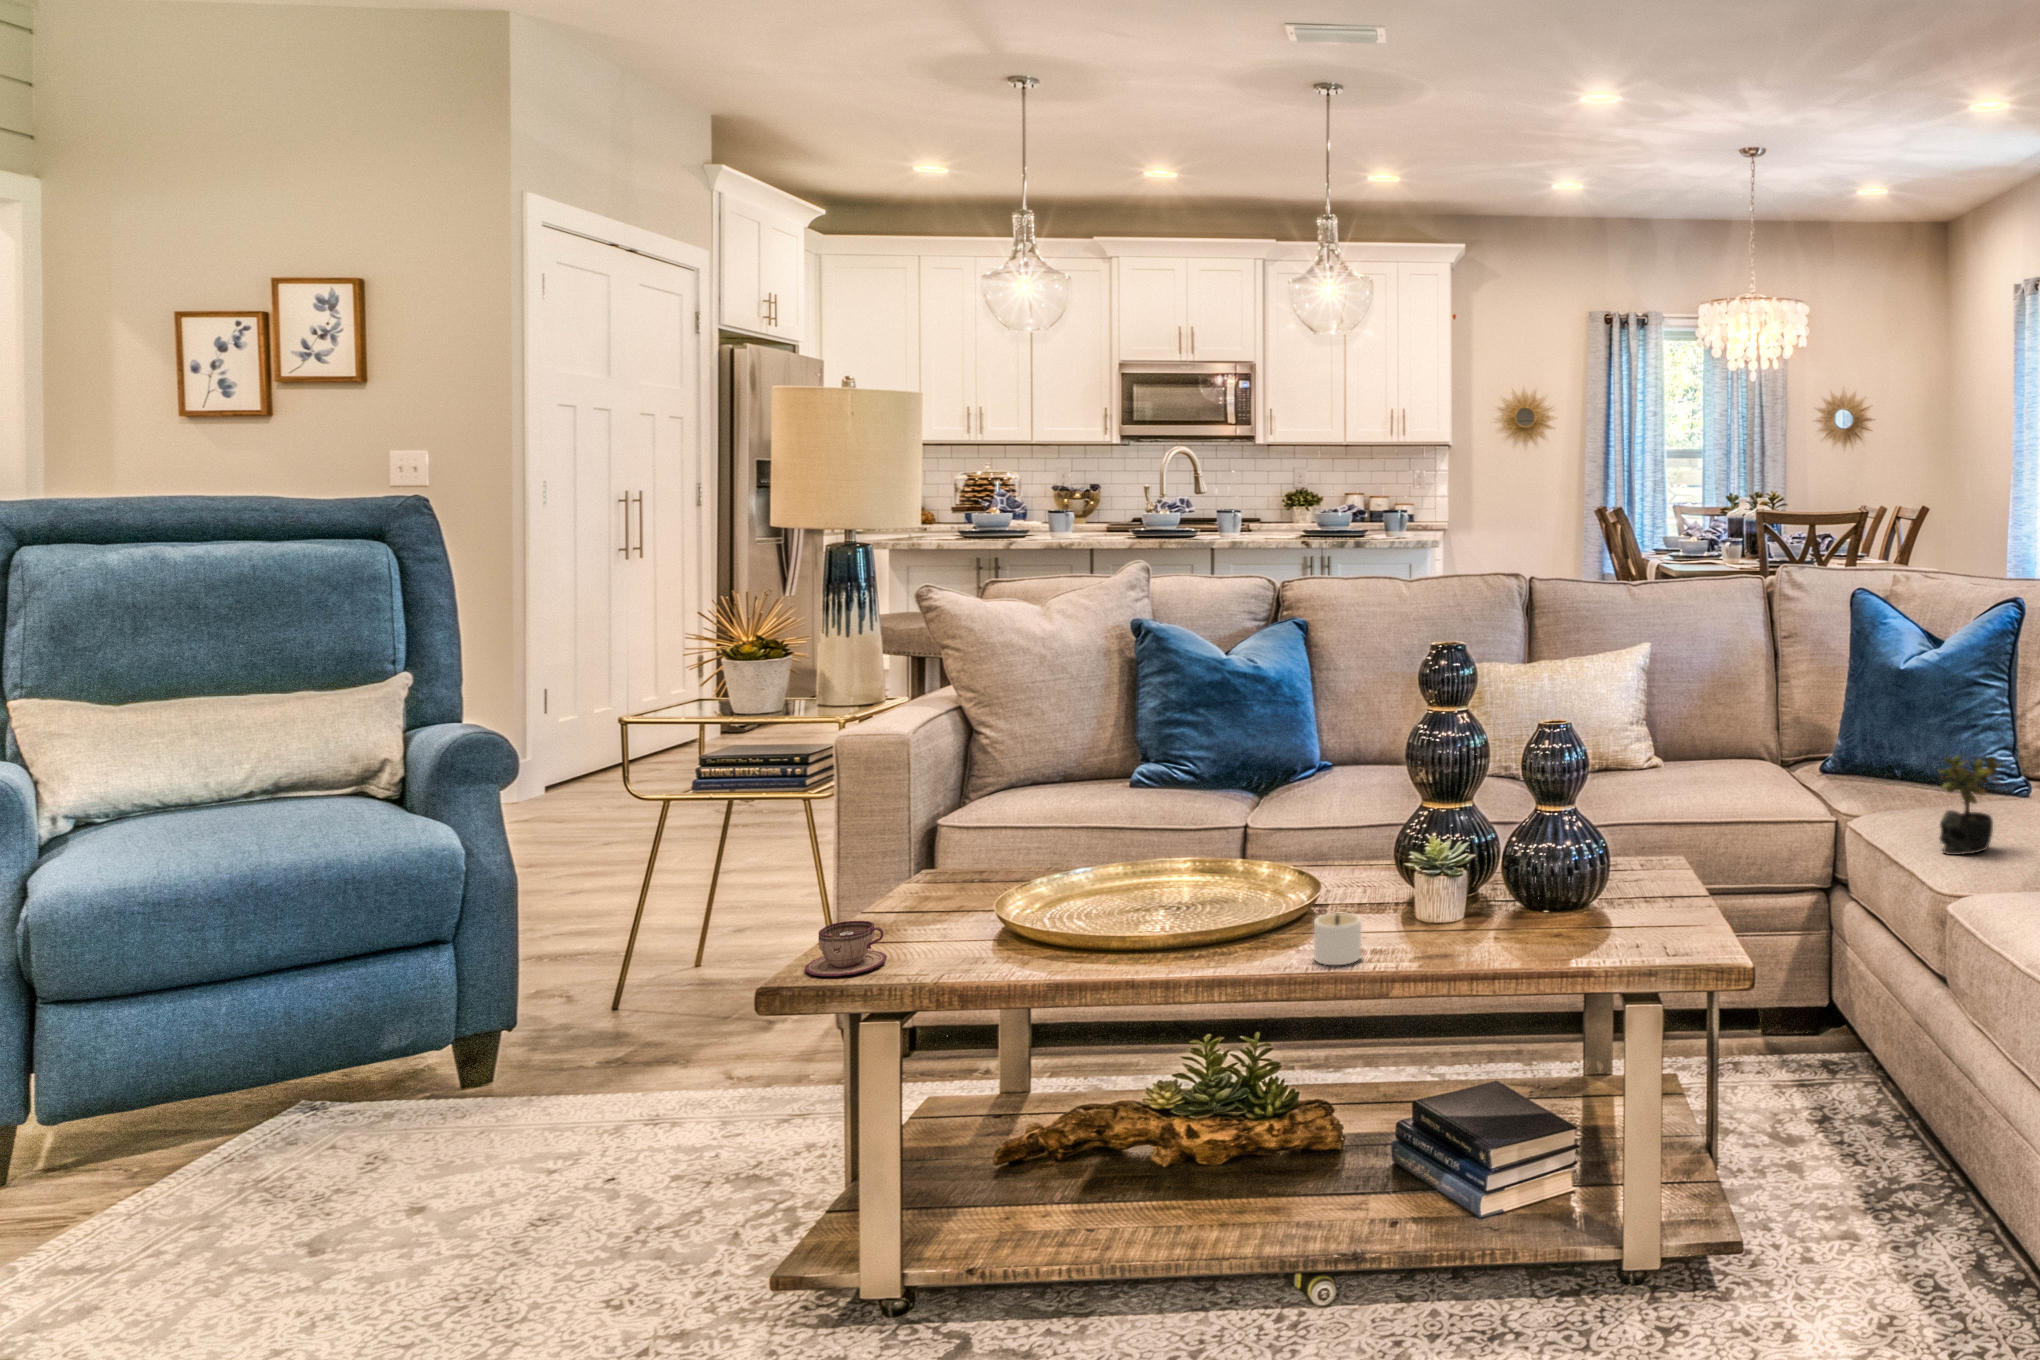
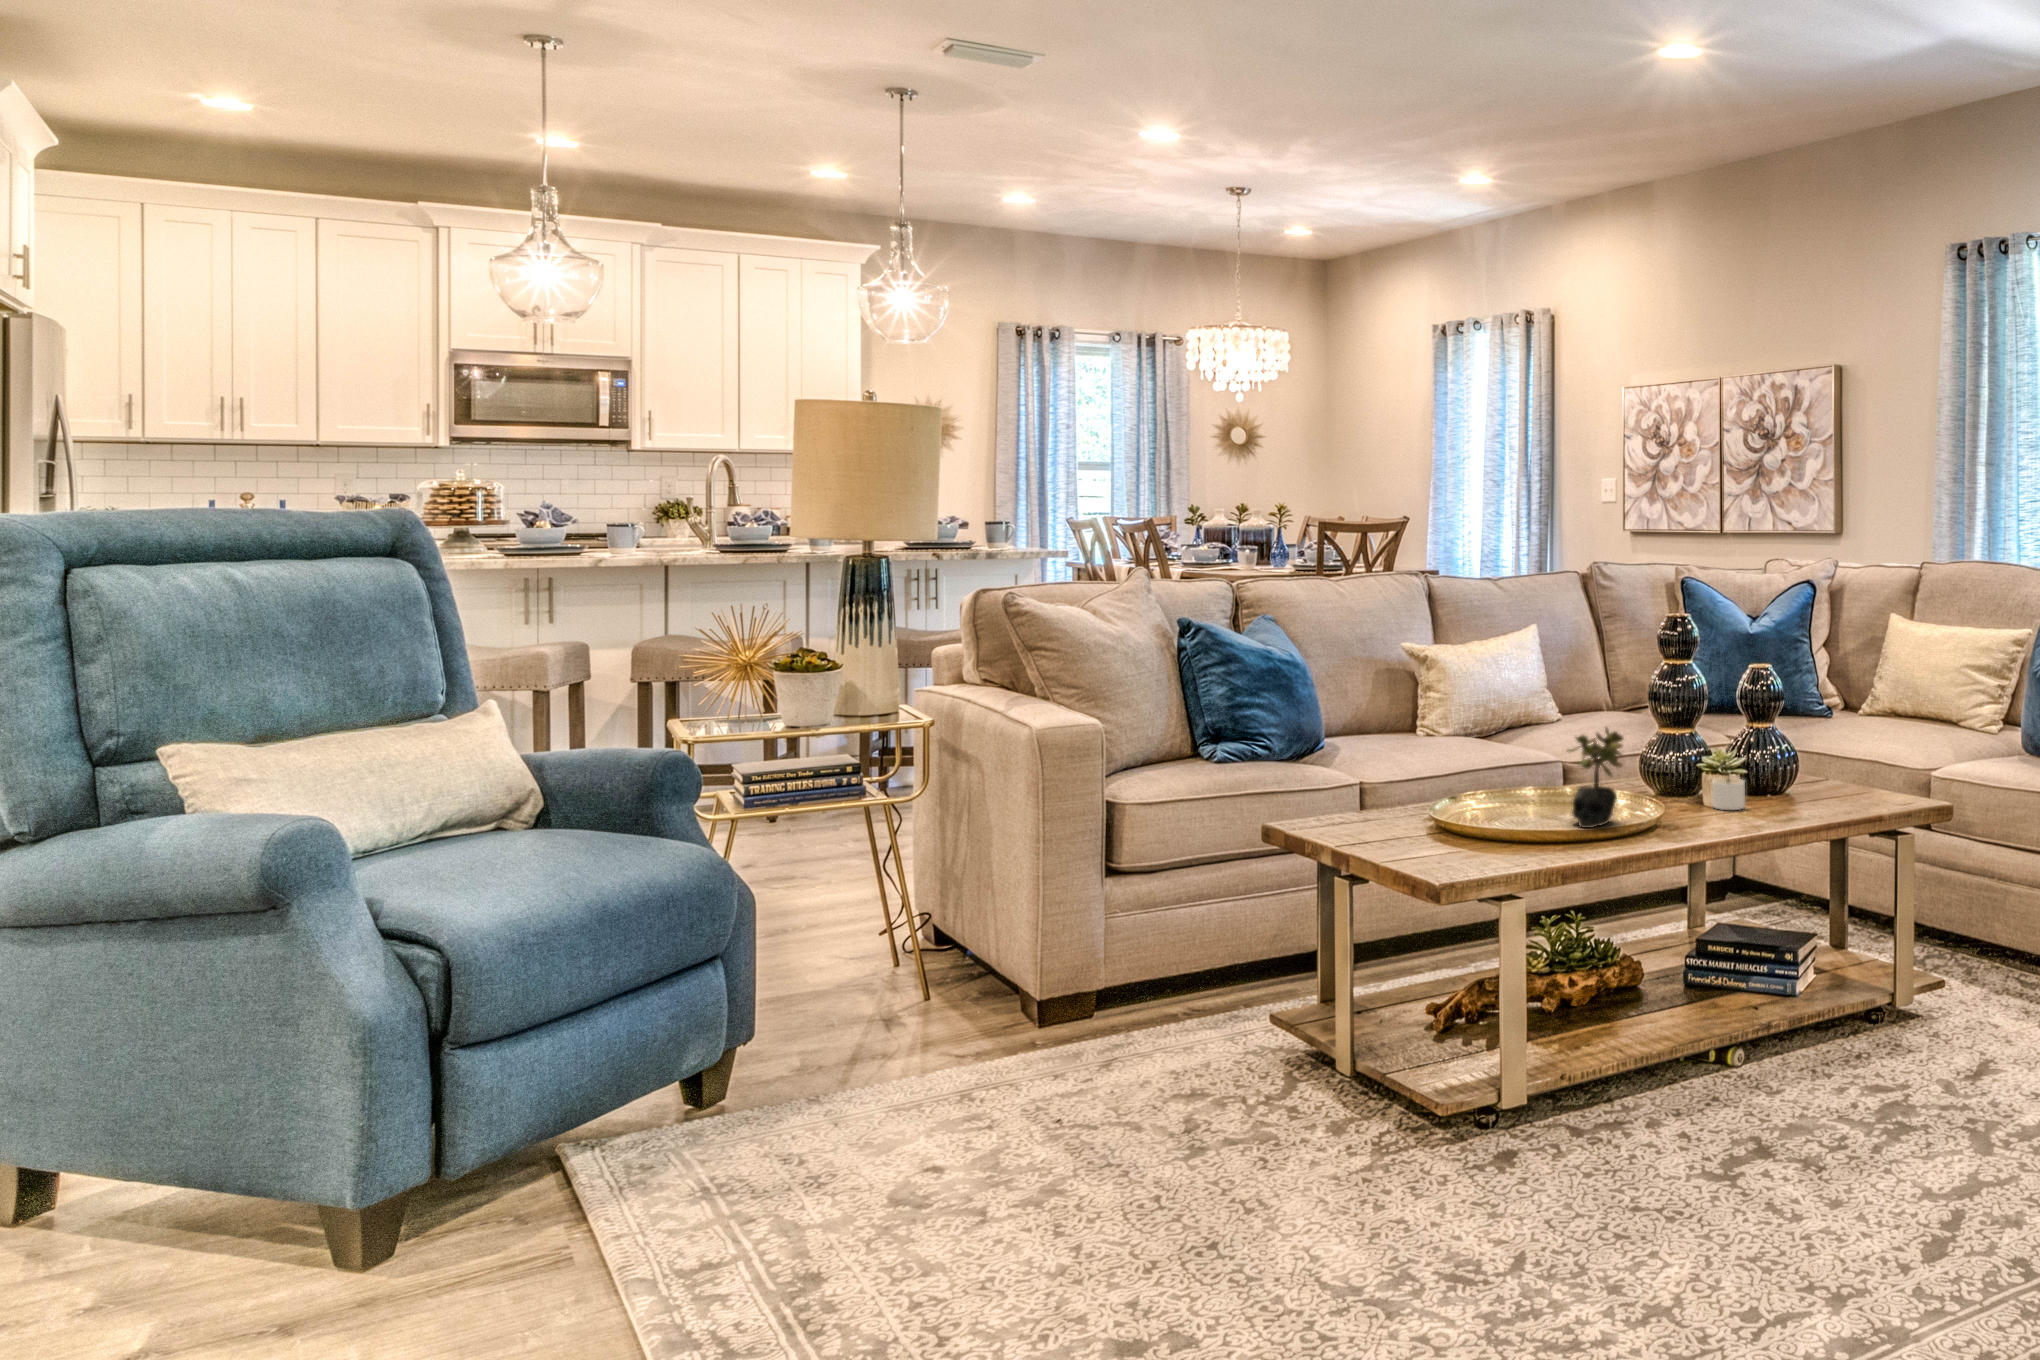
succulent plant: present [1939,756,2002,855] -> present [1568,728,1623,828]
teacup: present [805,921,887,976] -> none [1440,815,1499,853]

